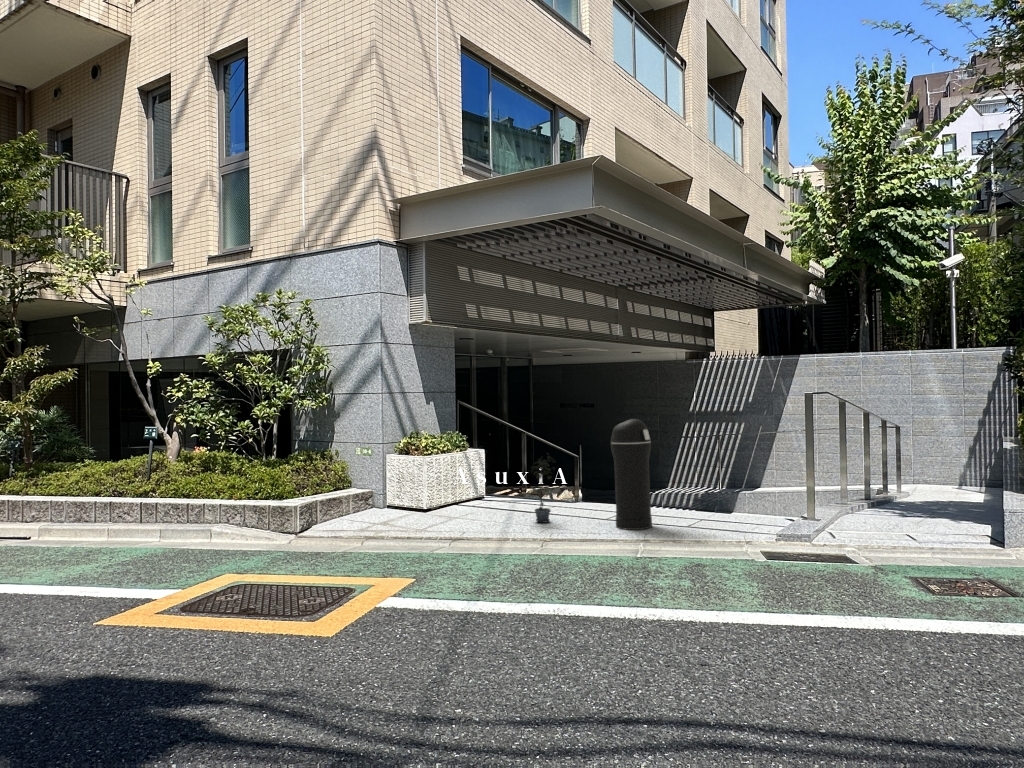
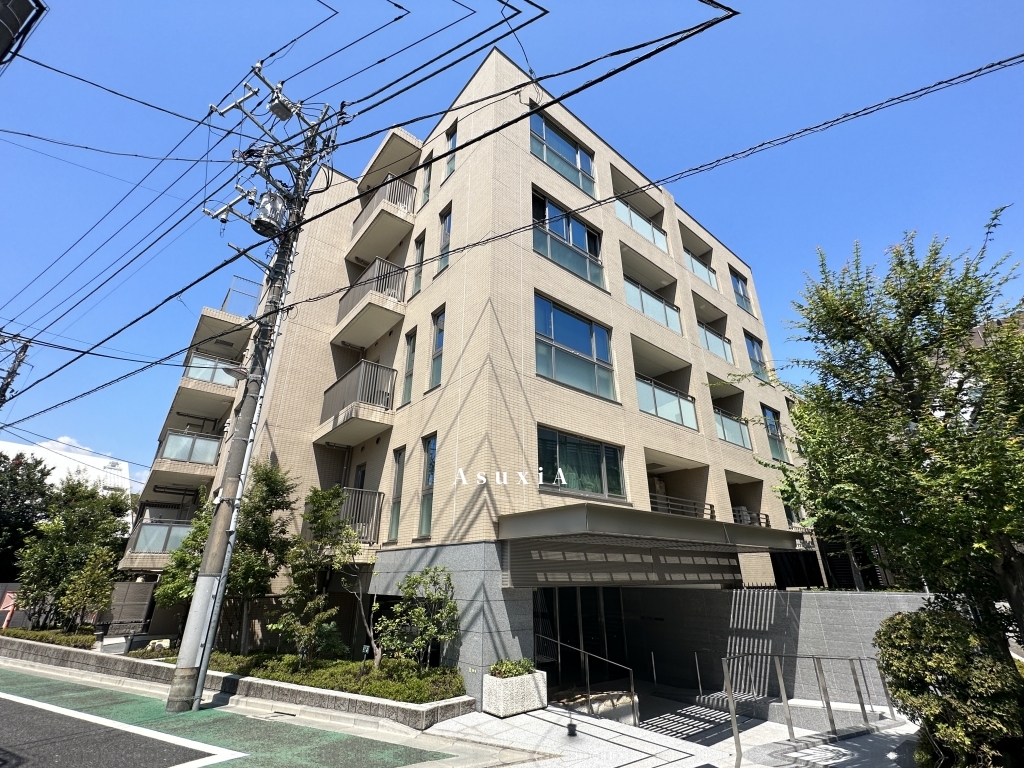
trash can: present [611,419,652,530] -> none [608,667,638,751]

